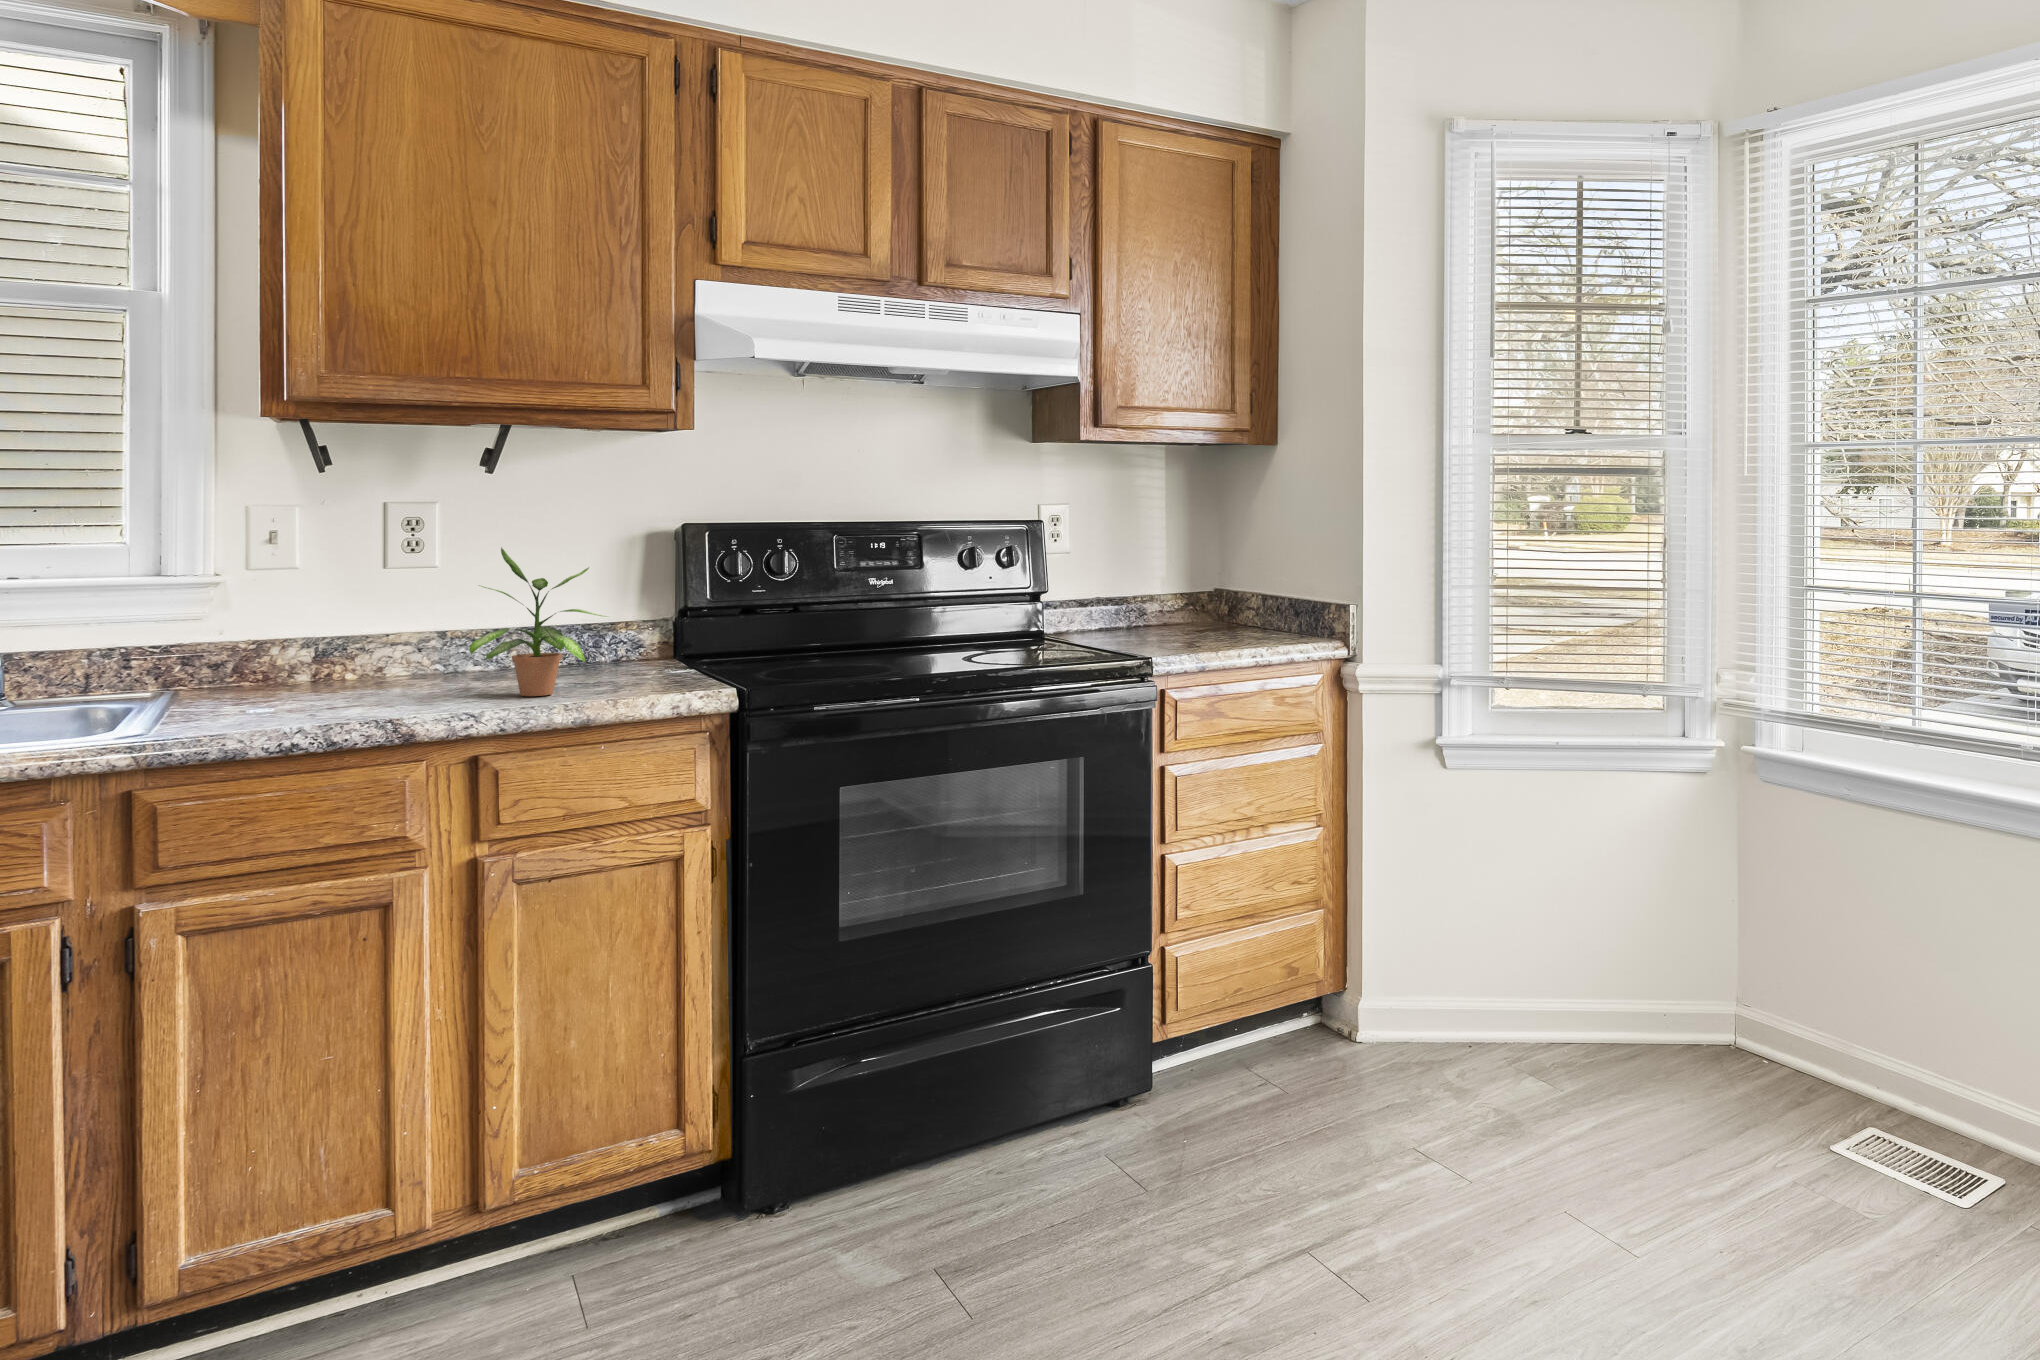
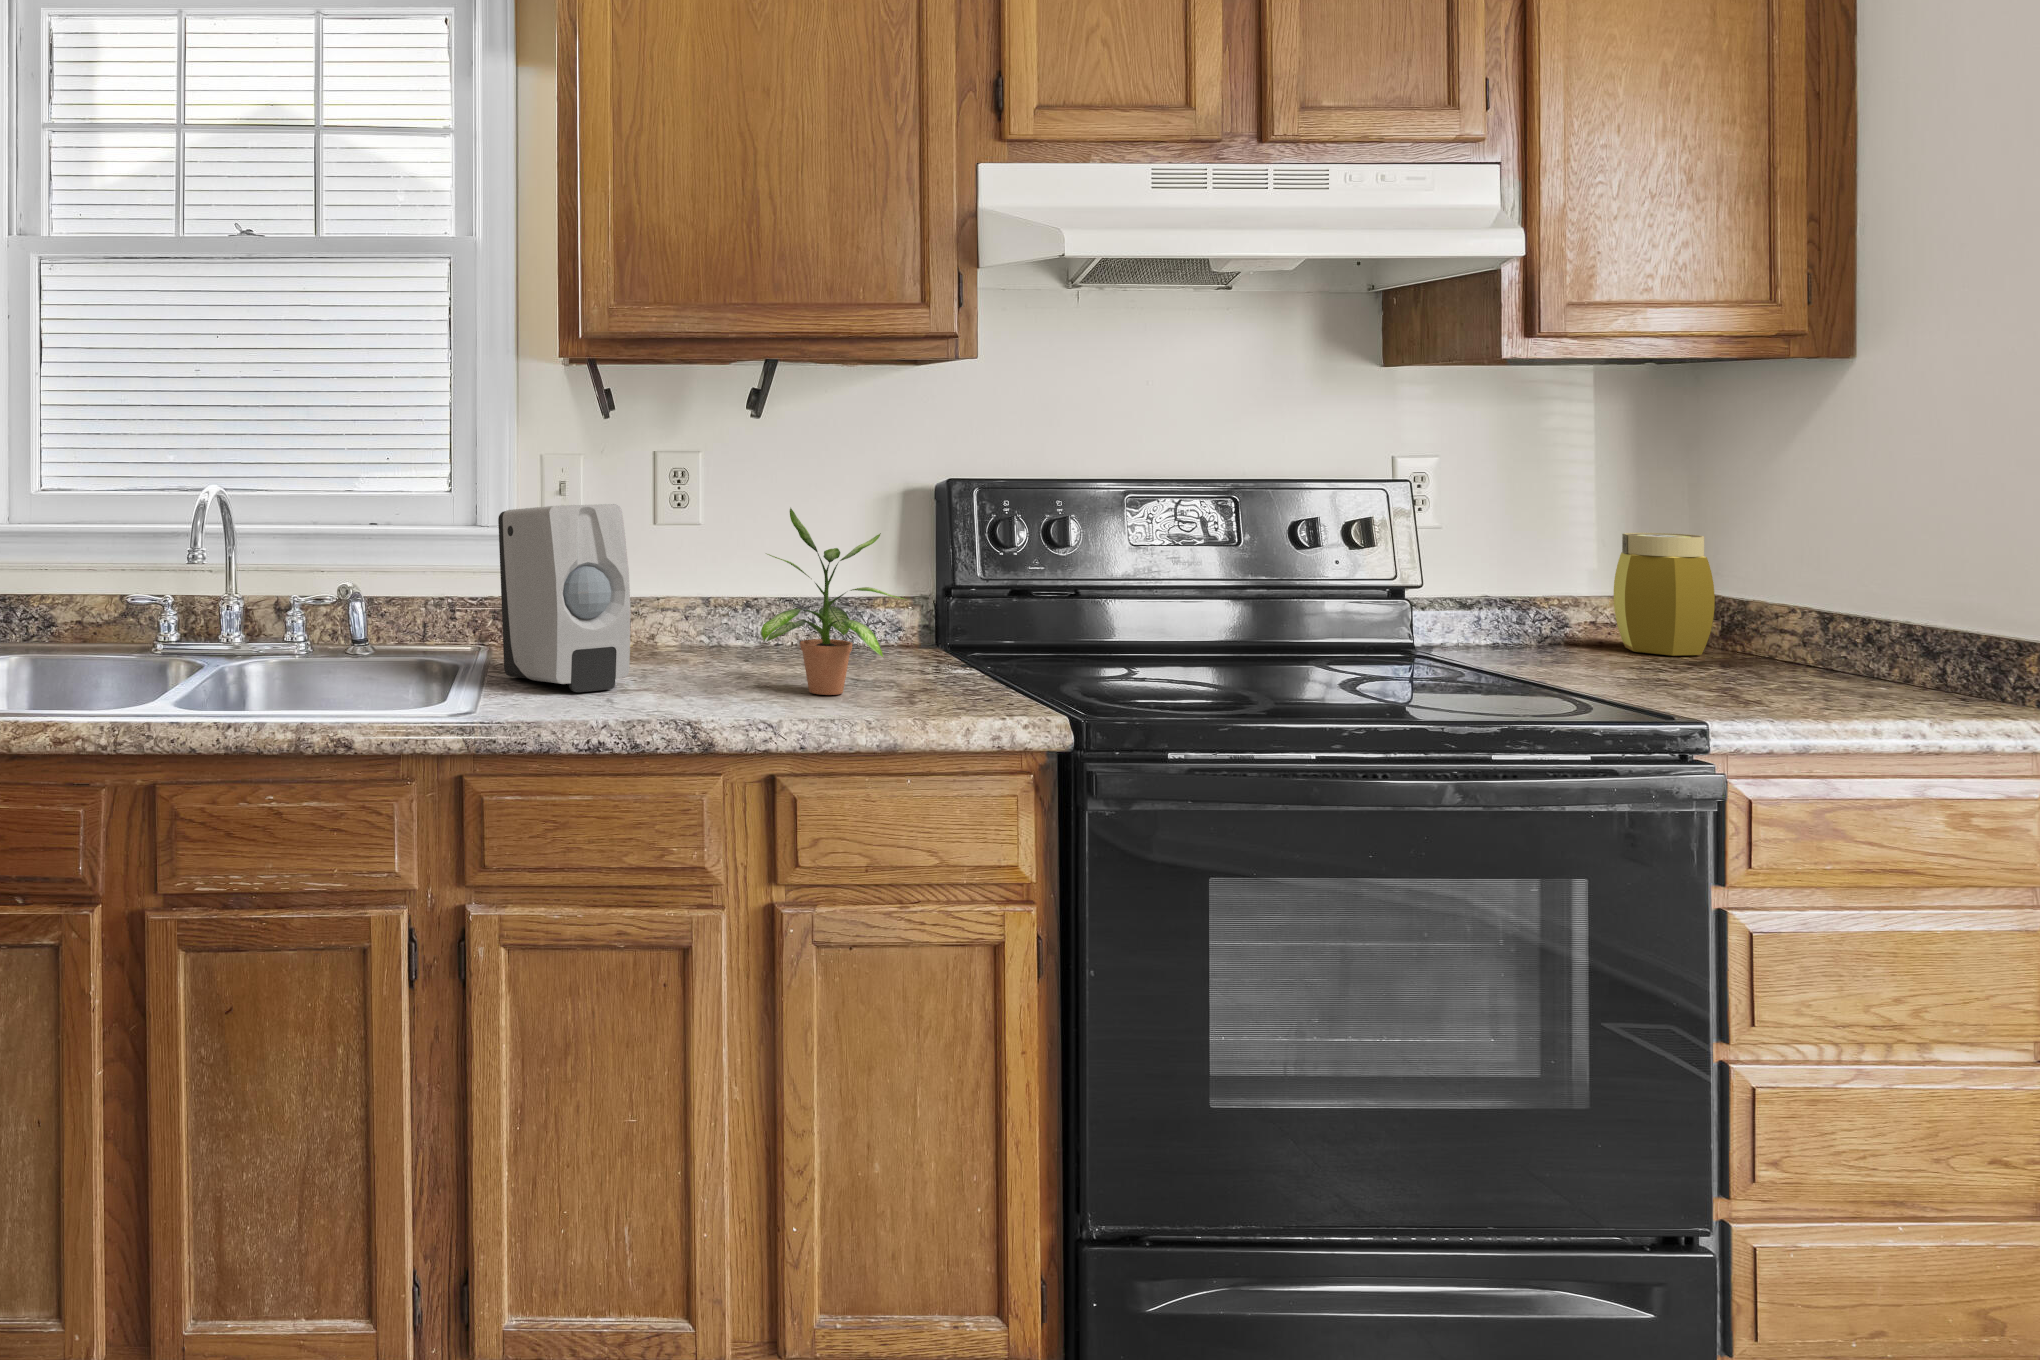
soap dispenser: none [189,548,339,711] -> present [498,504,630,692]
jar: none [1172,559,1222,636] -> present [1614,533,1715,655]

